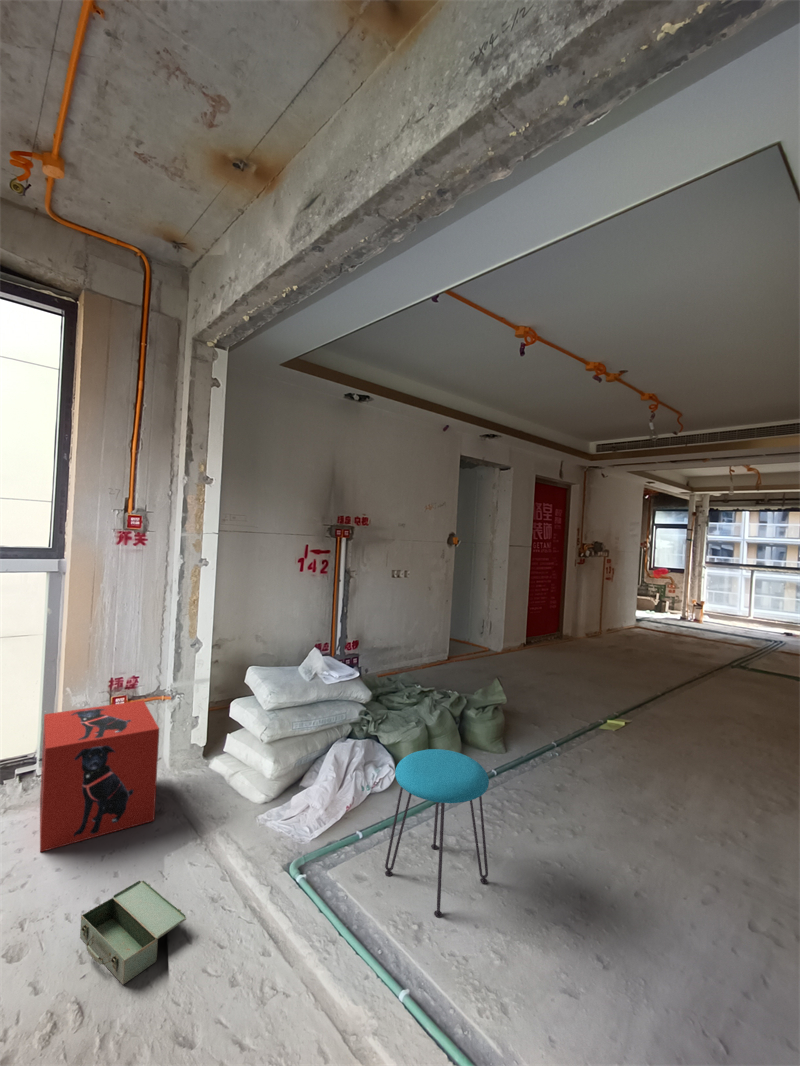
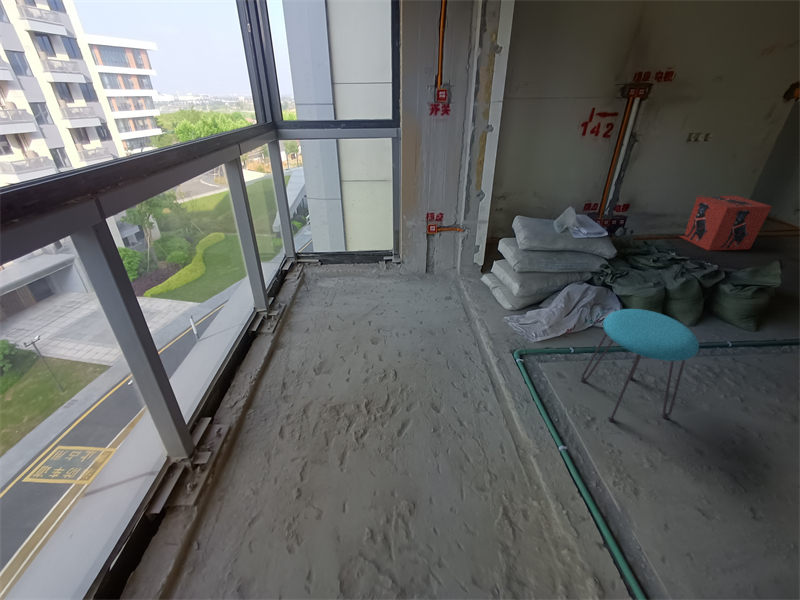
storage box: present [40,700,159,852] -> present [679,195,772,251]
toolbox: present [80,881,186,985] -> none [400,329,447,373]

